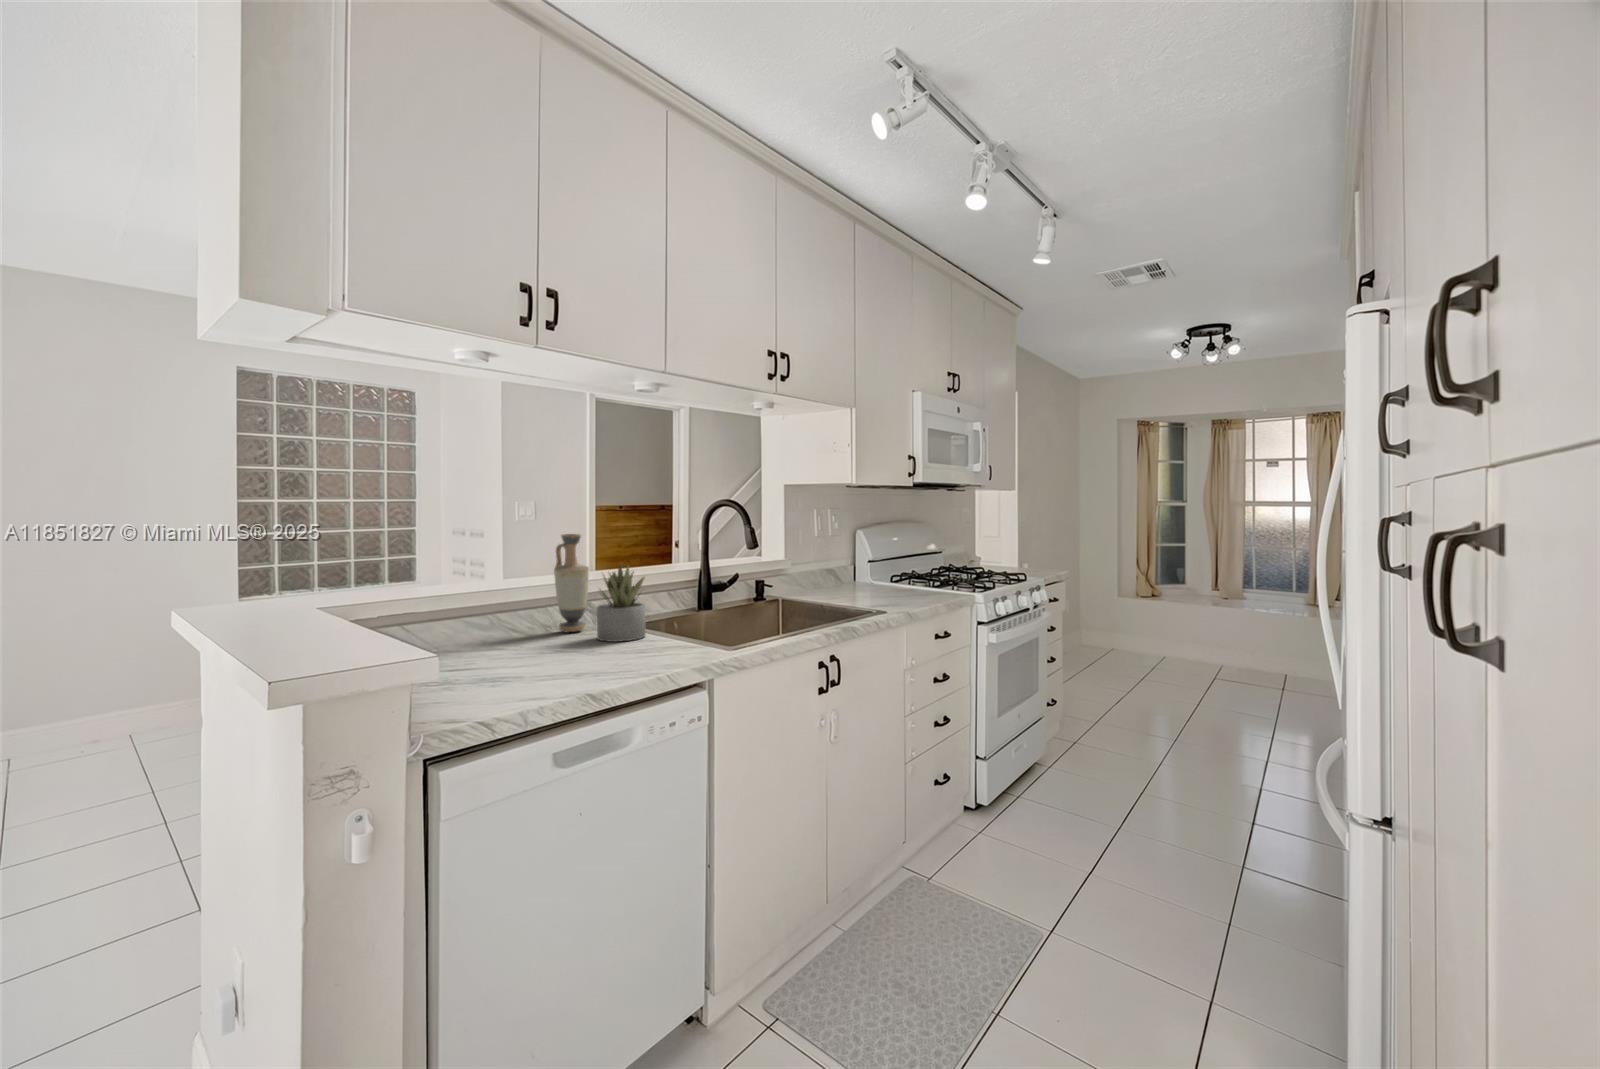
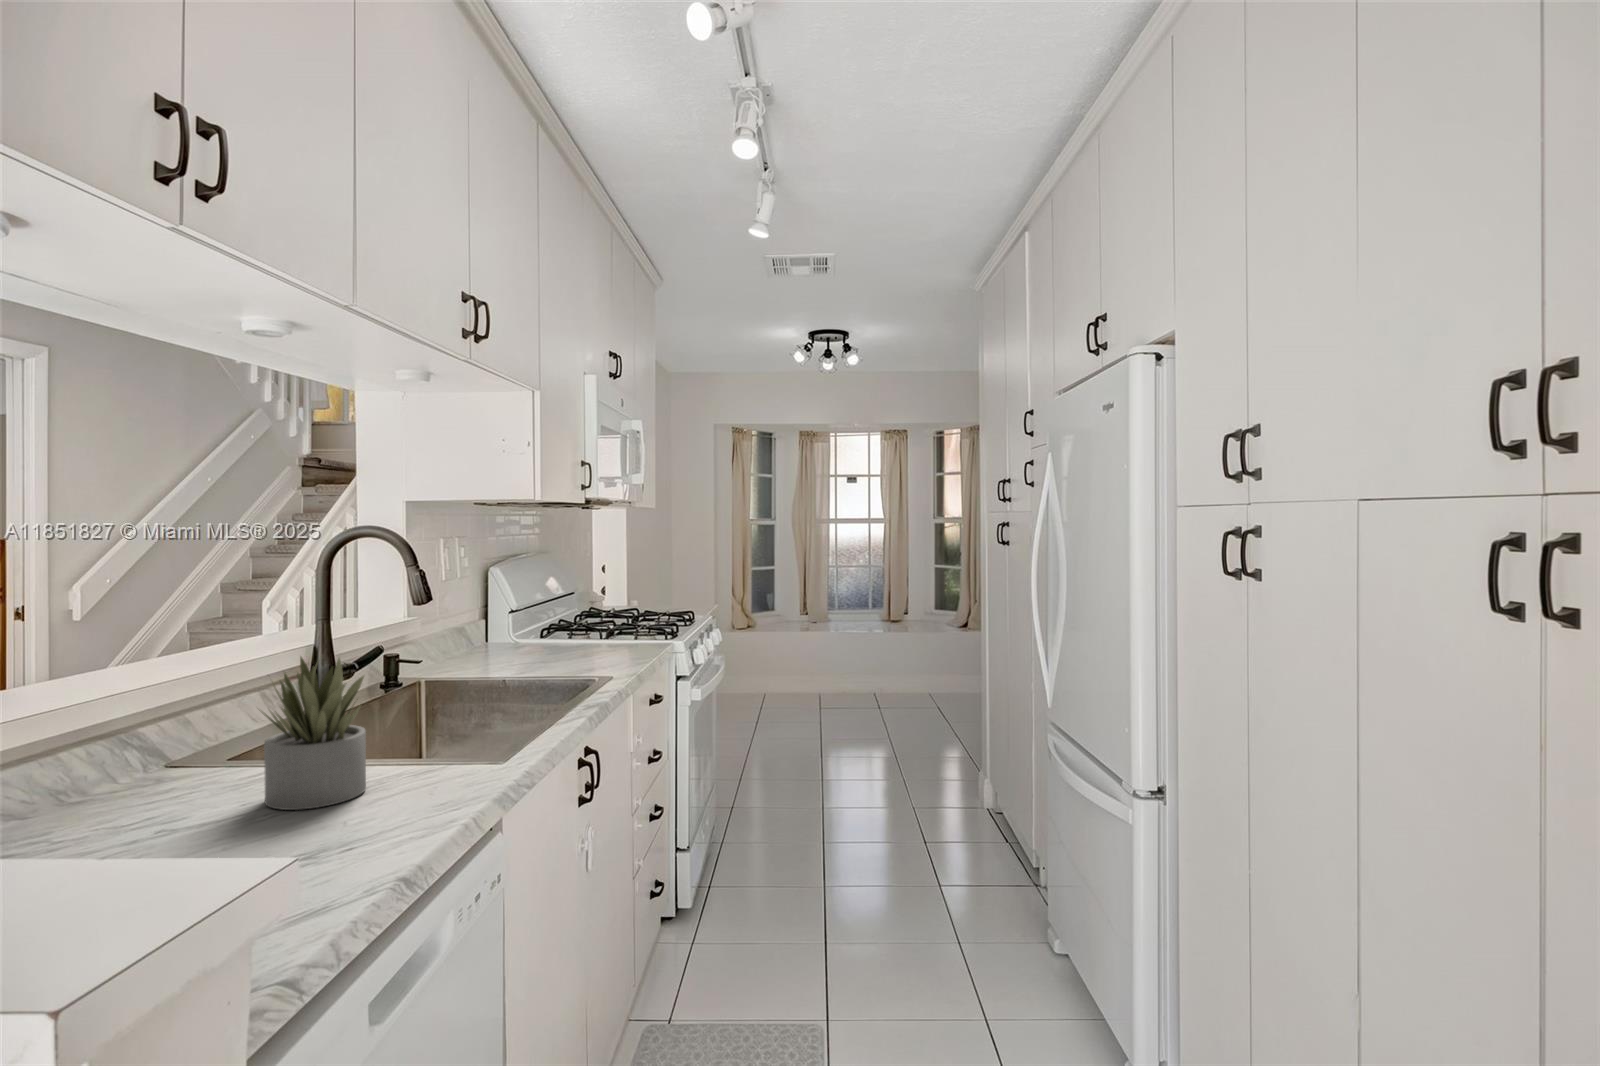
vase: present [554,534,589,633] -> none [119,601,203,808]

